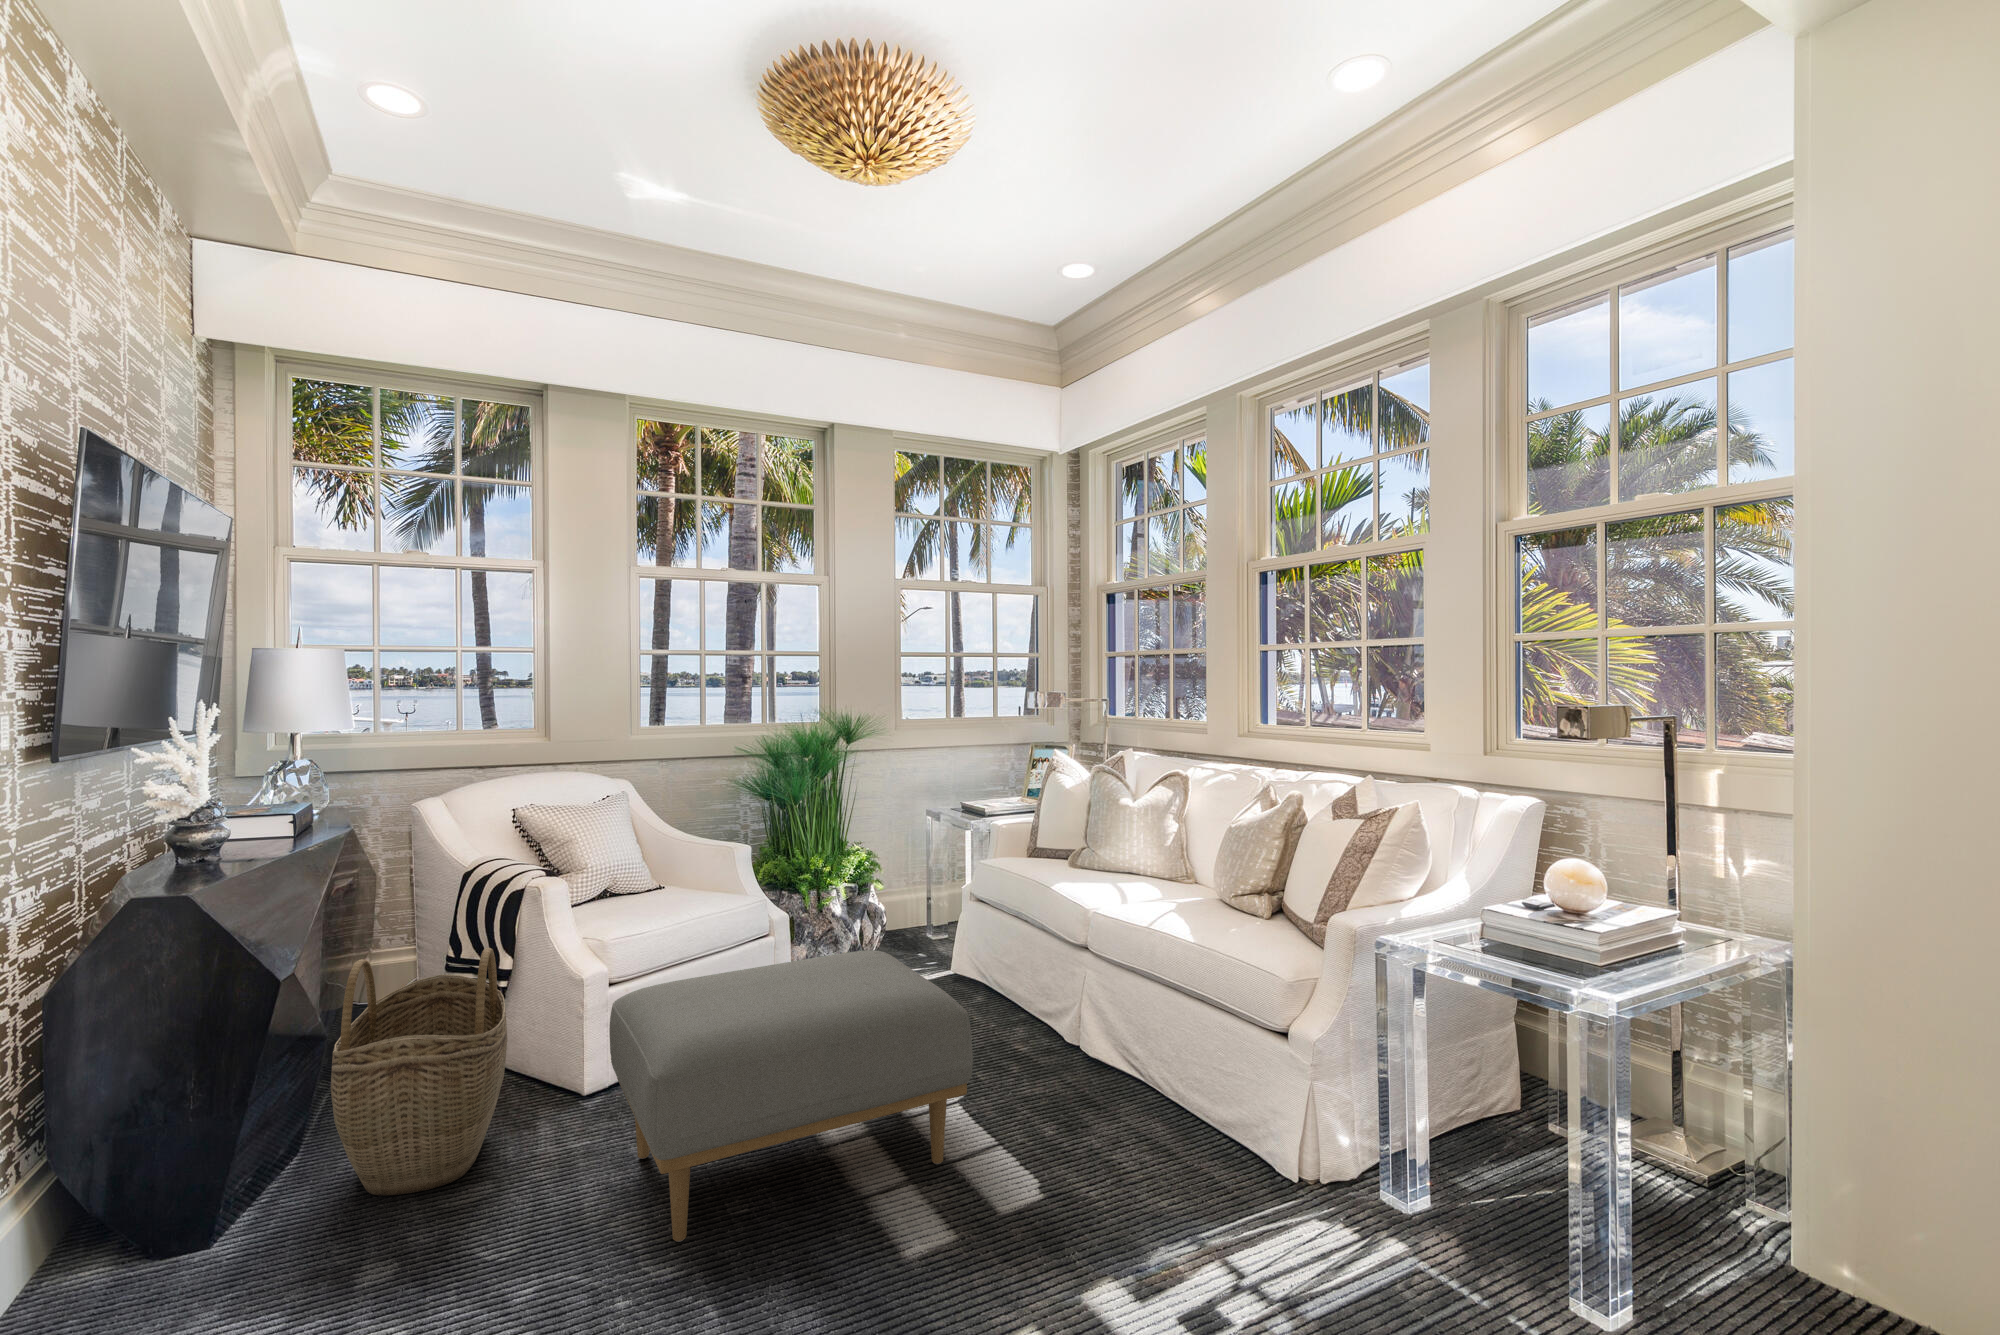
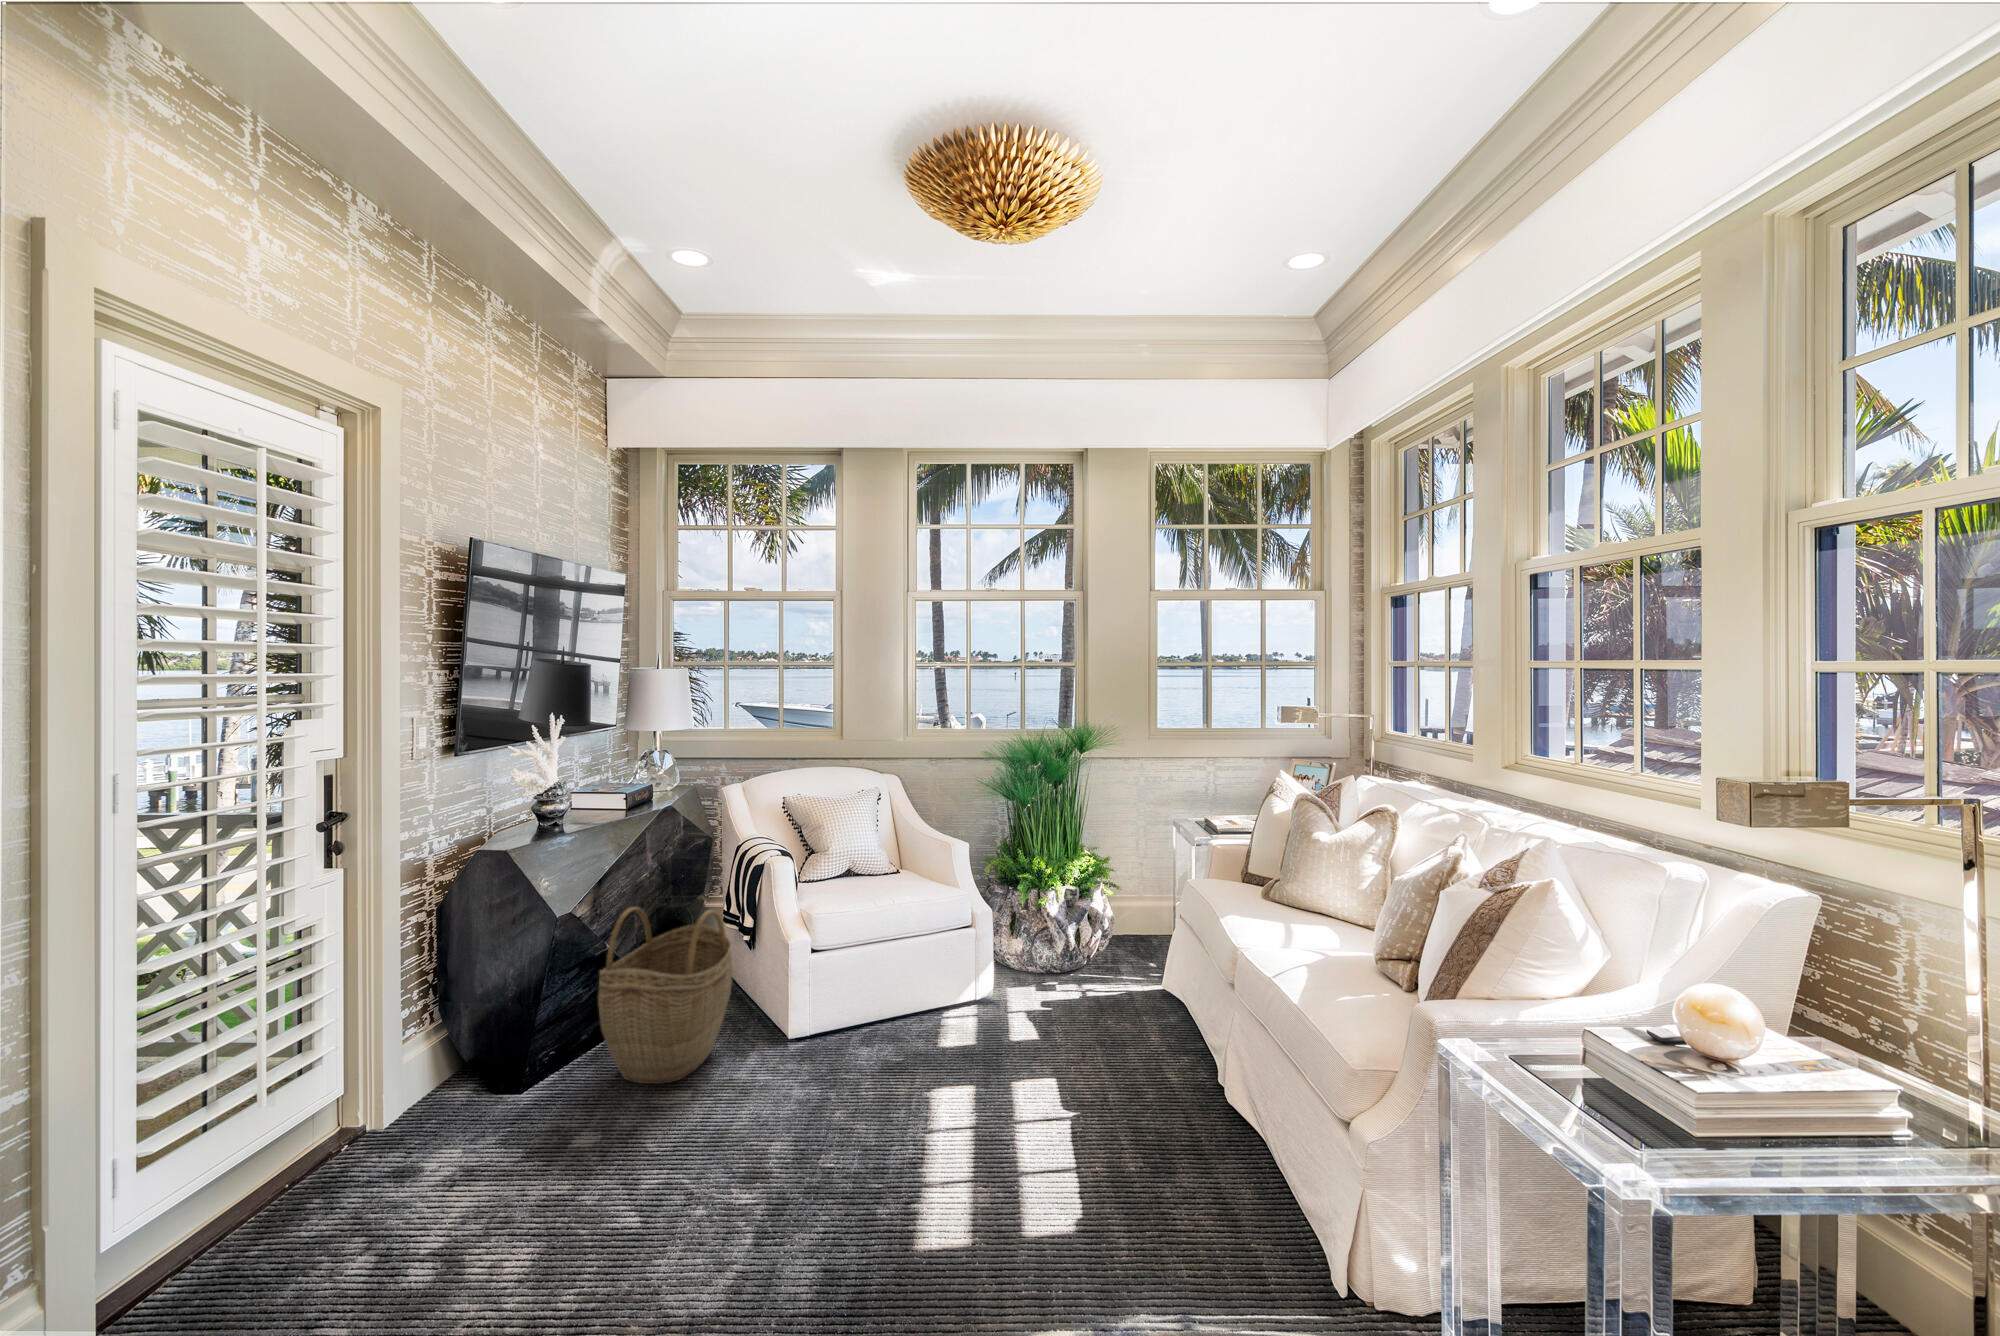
ottoman: present [609,950,973,1242] -> none [738,954,1034,1175]

